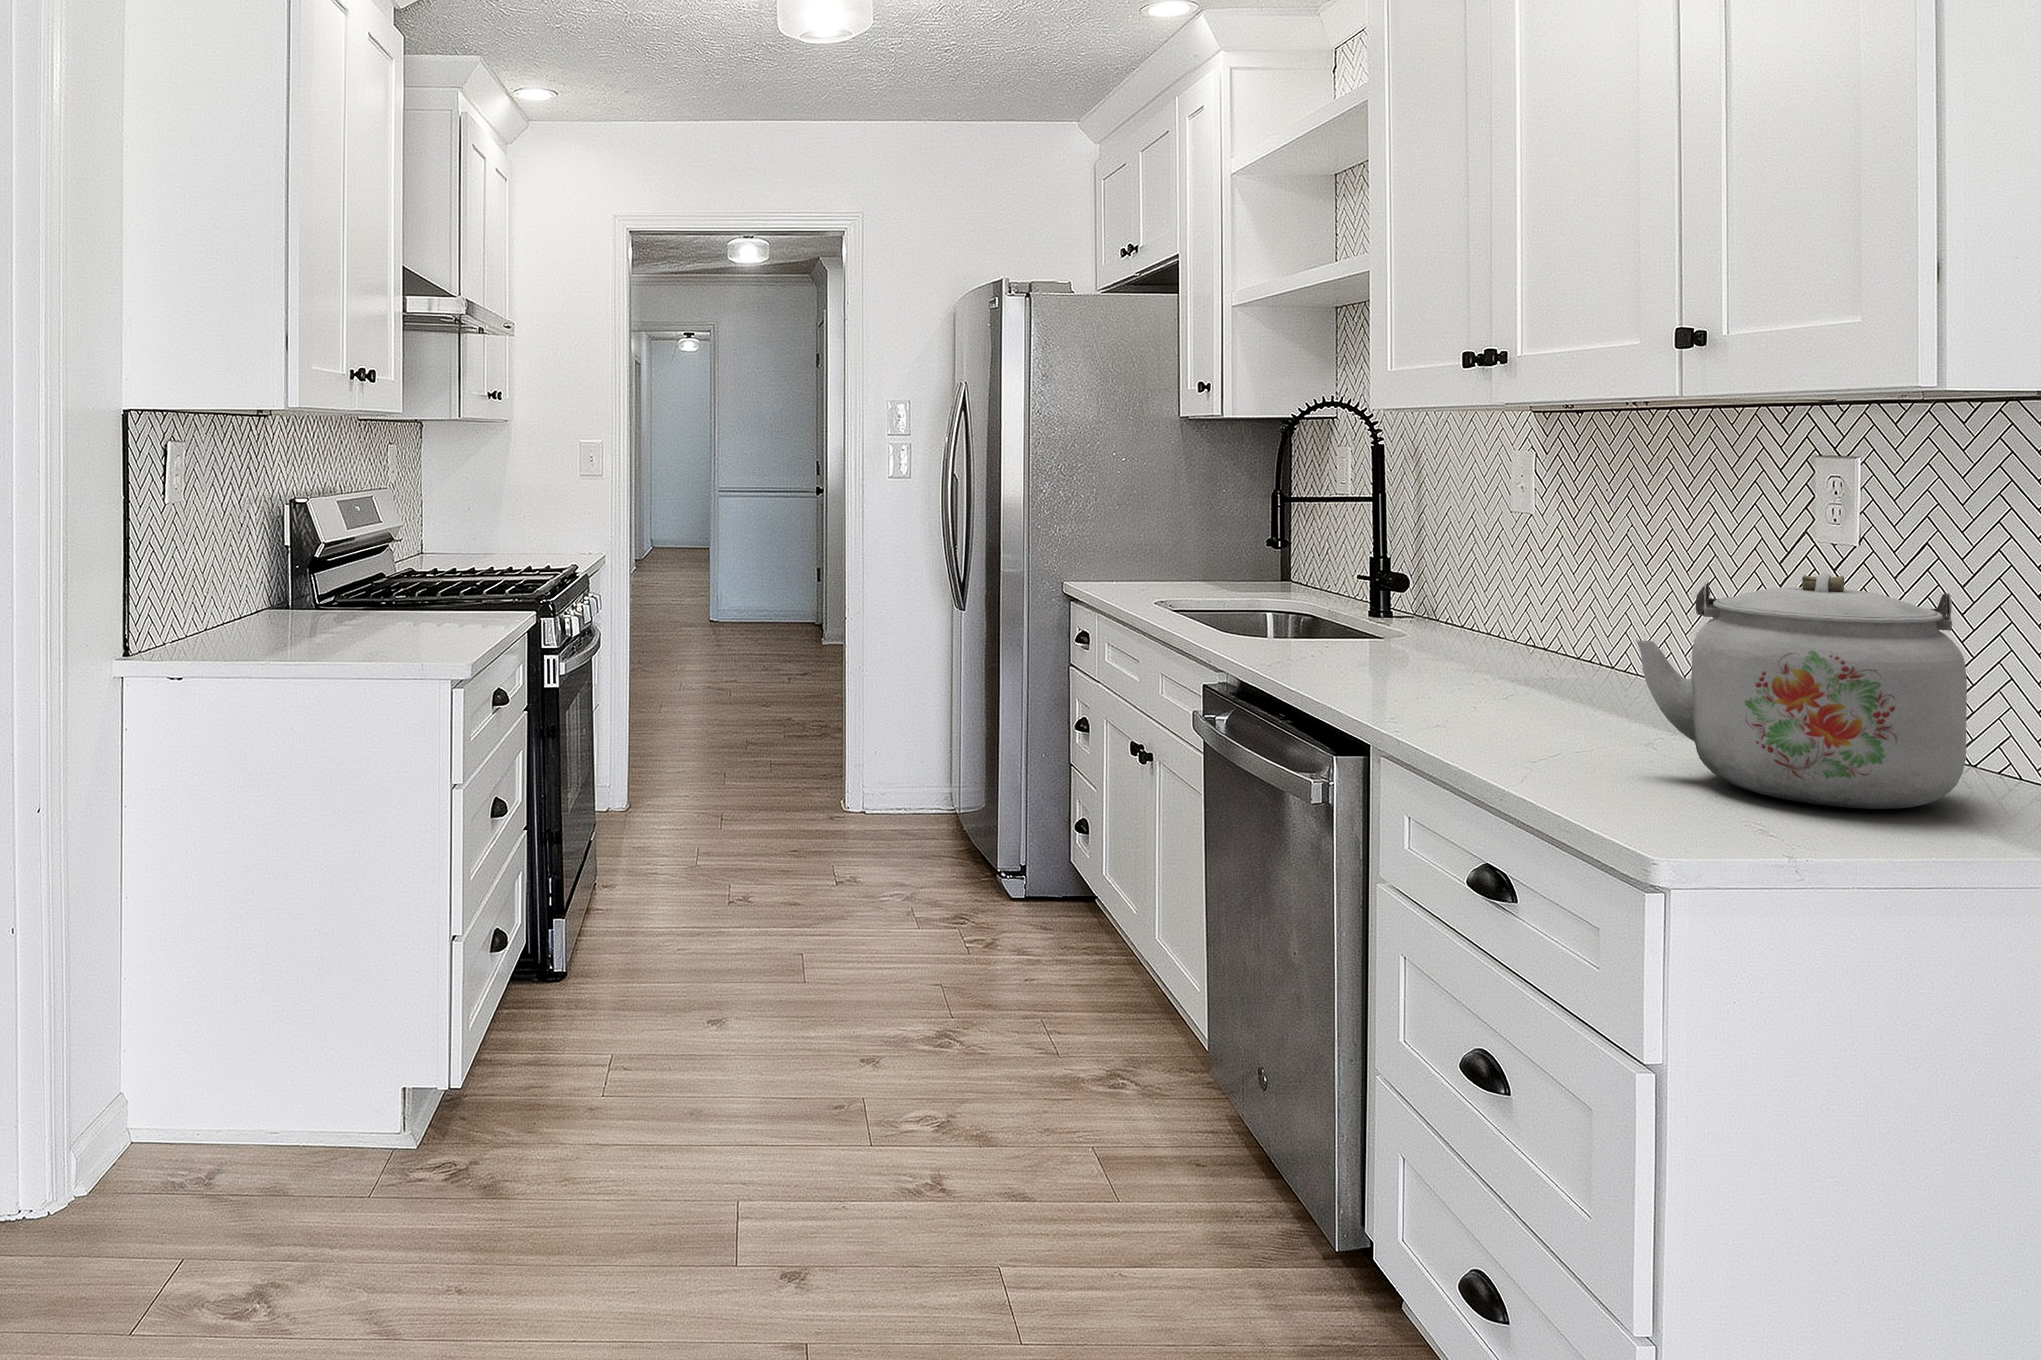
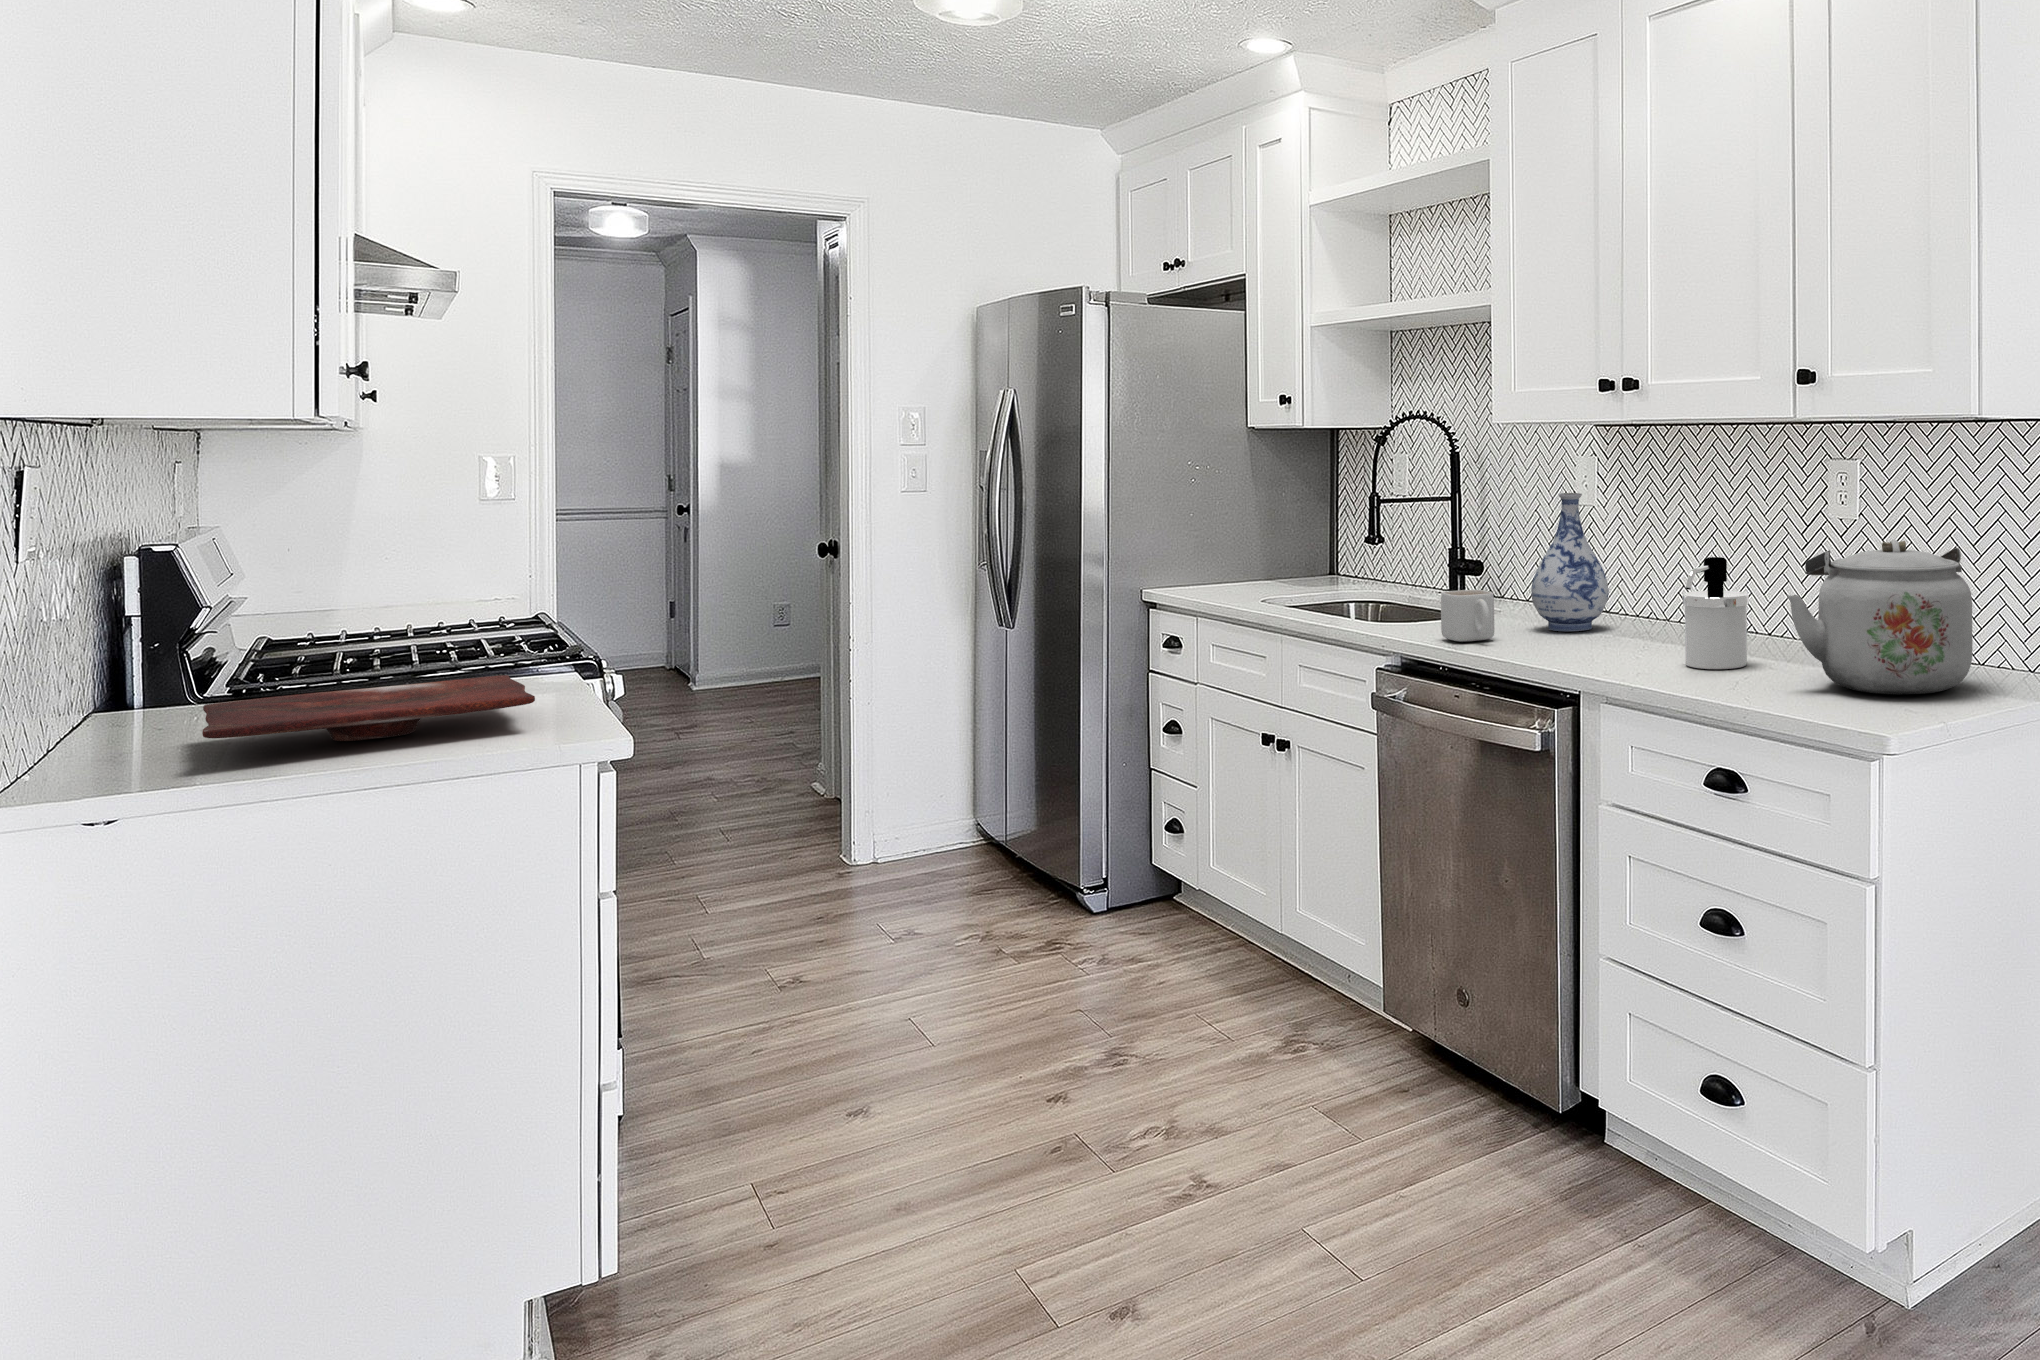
vase: none [1411,495,1516,665] -> present [1531,493,1609,631]
soap dispenser: none [1520,583,1637,734] -> present [1683,557,1749,669]
mug: none [1284,602,1345,663] -> present [1441,590,1495,642]
cutting board: none [215,603,447,641] -> present [202,675,535,741]

